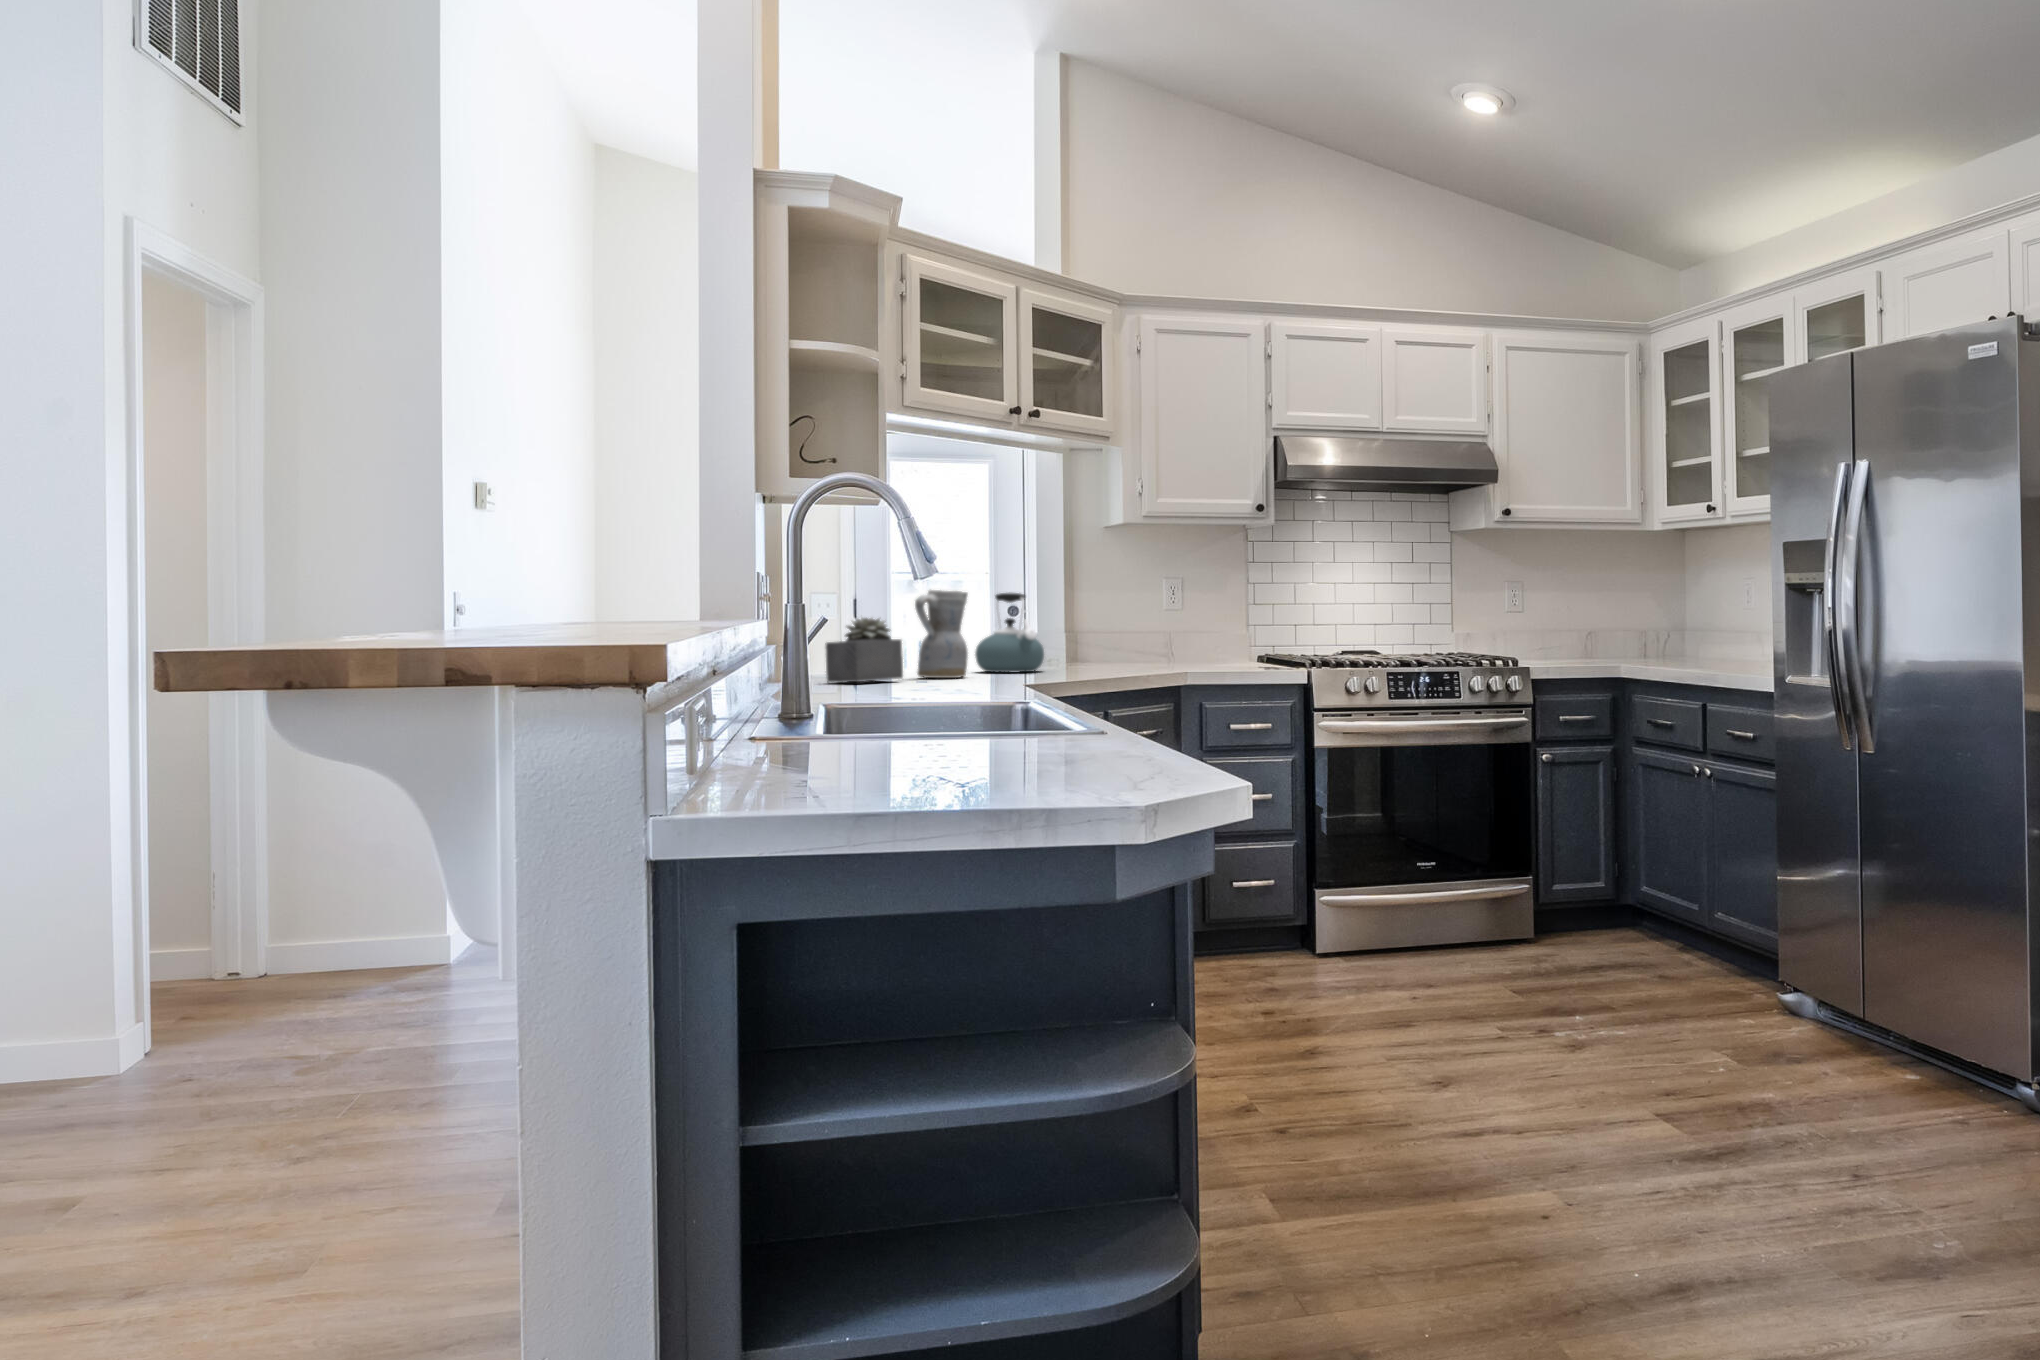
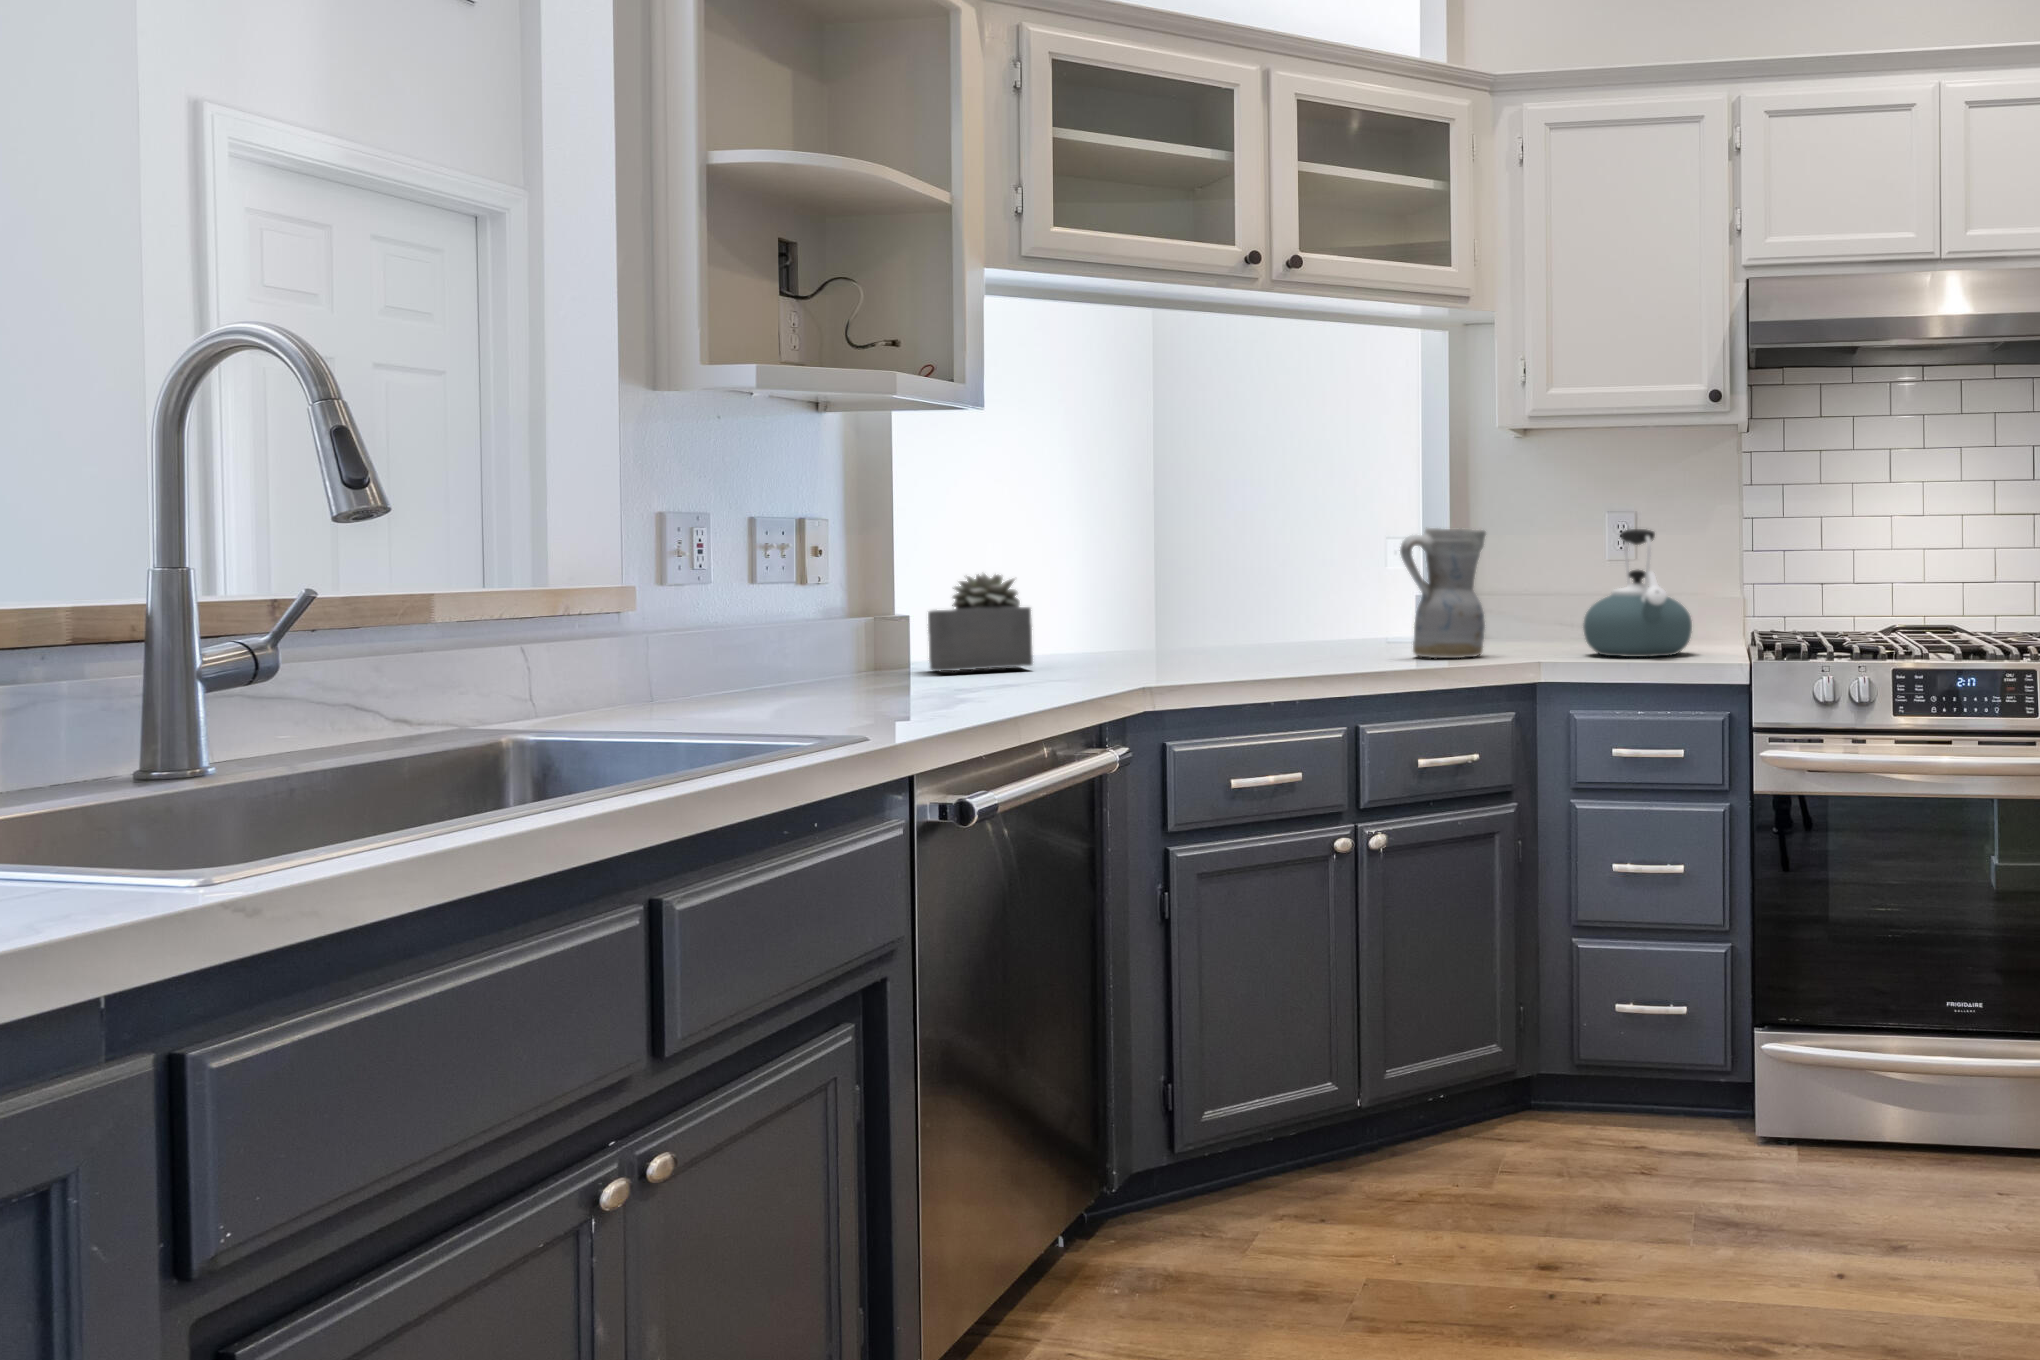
ceramic pitcher: present [915,590,968,678] -> present [1400,528,1486,658]
kettle: present [975,593,1044,673] -> present [1583,529,1692,657]

